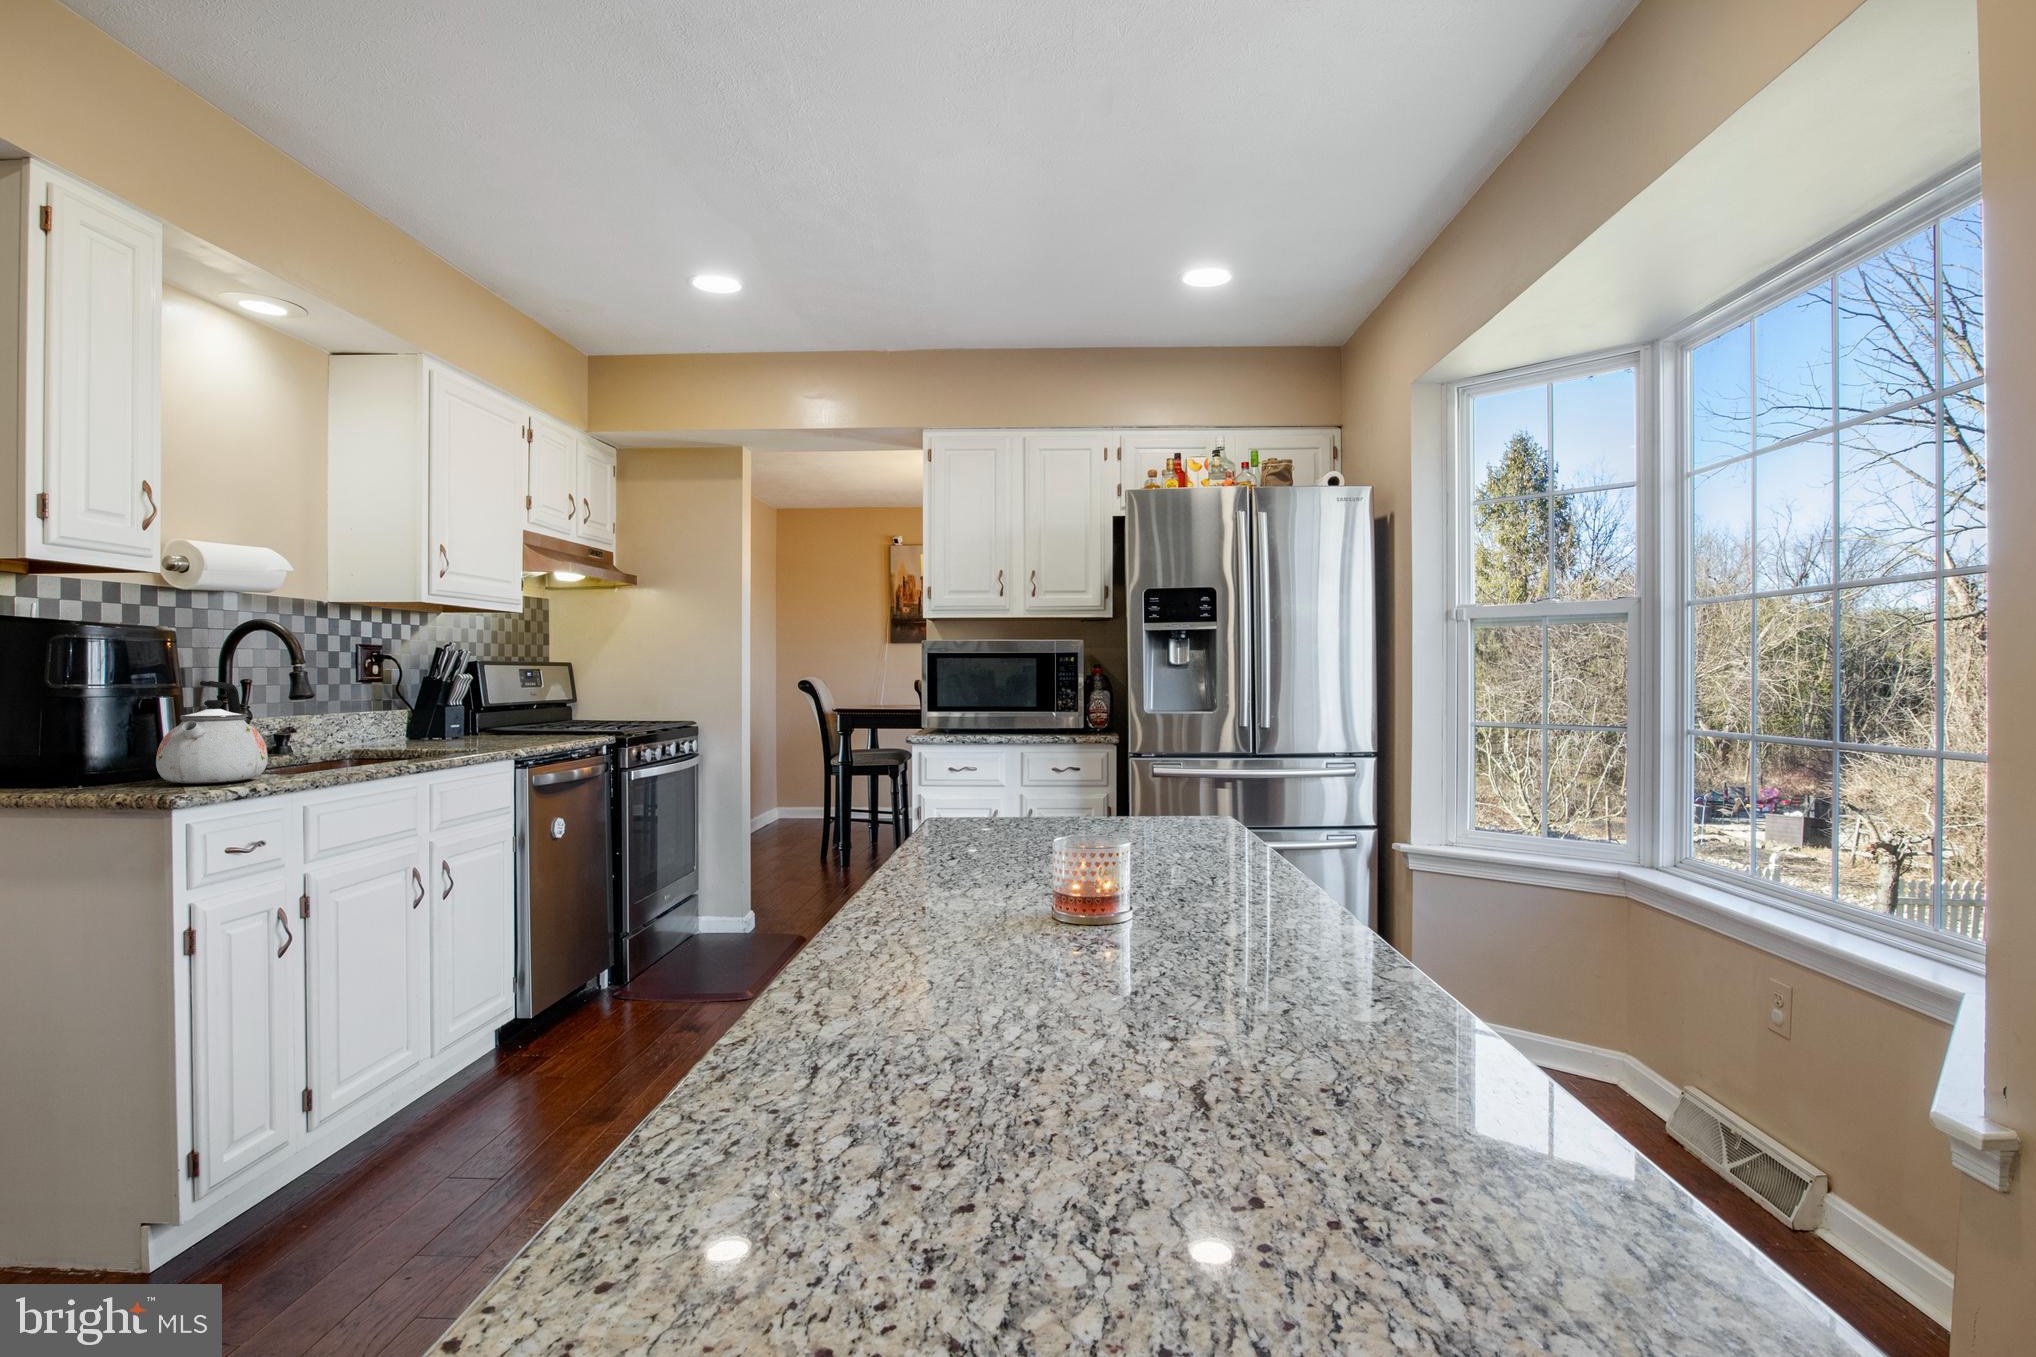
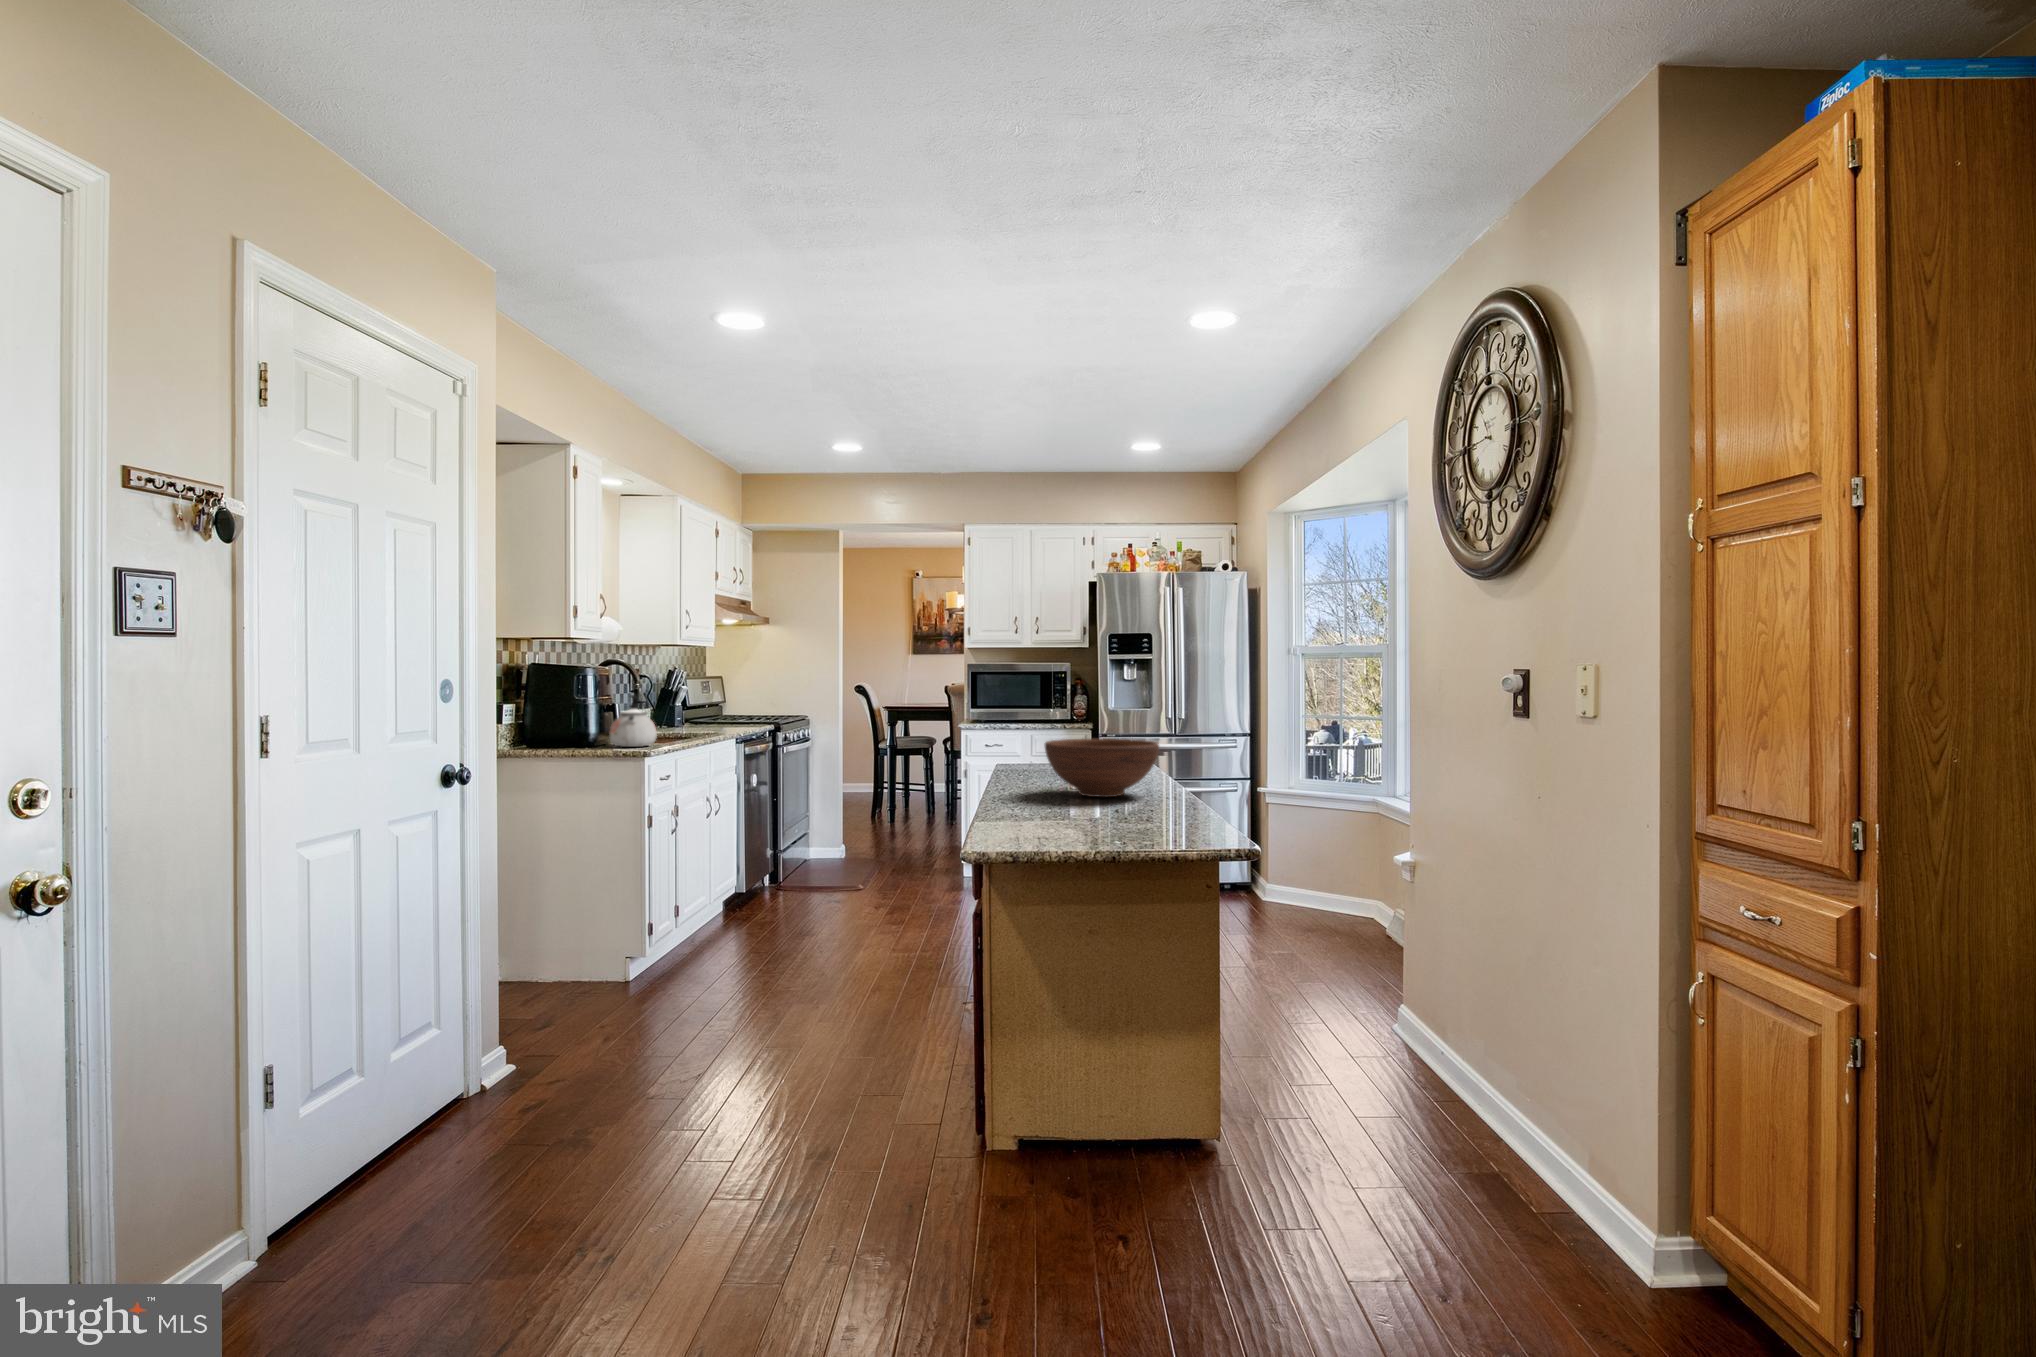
fruit bowl: none [936,797,1336,1023] -> present [1045,739,1159,797]

